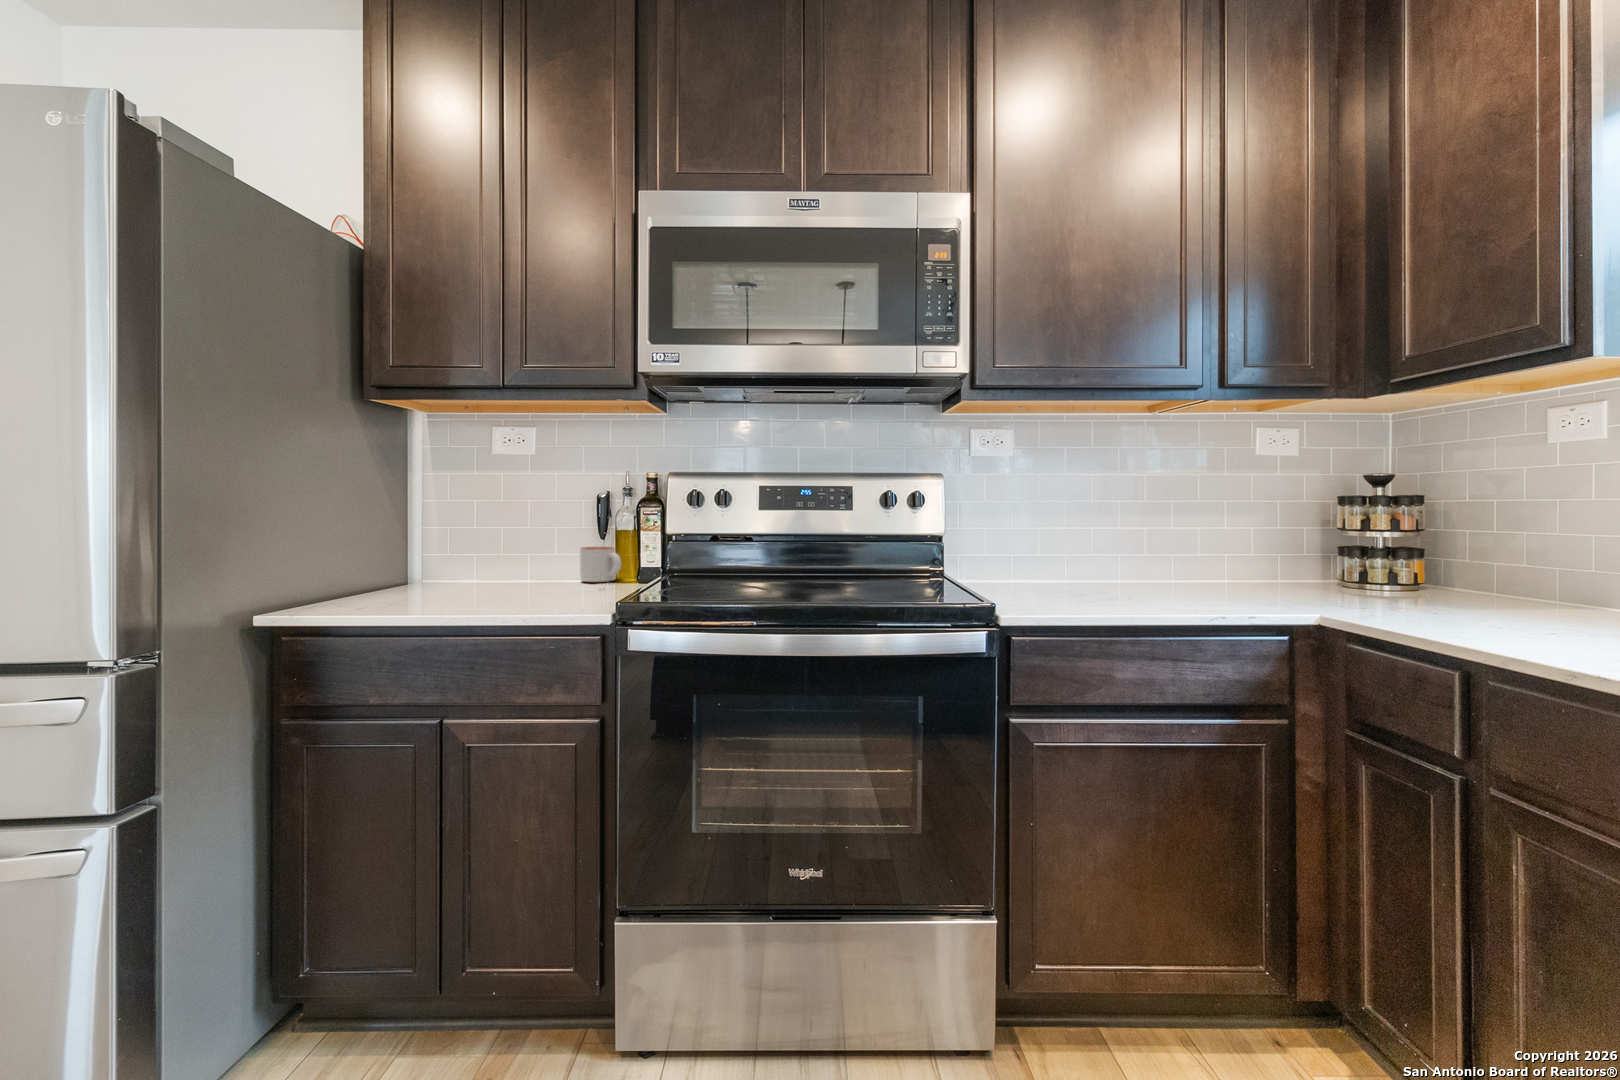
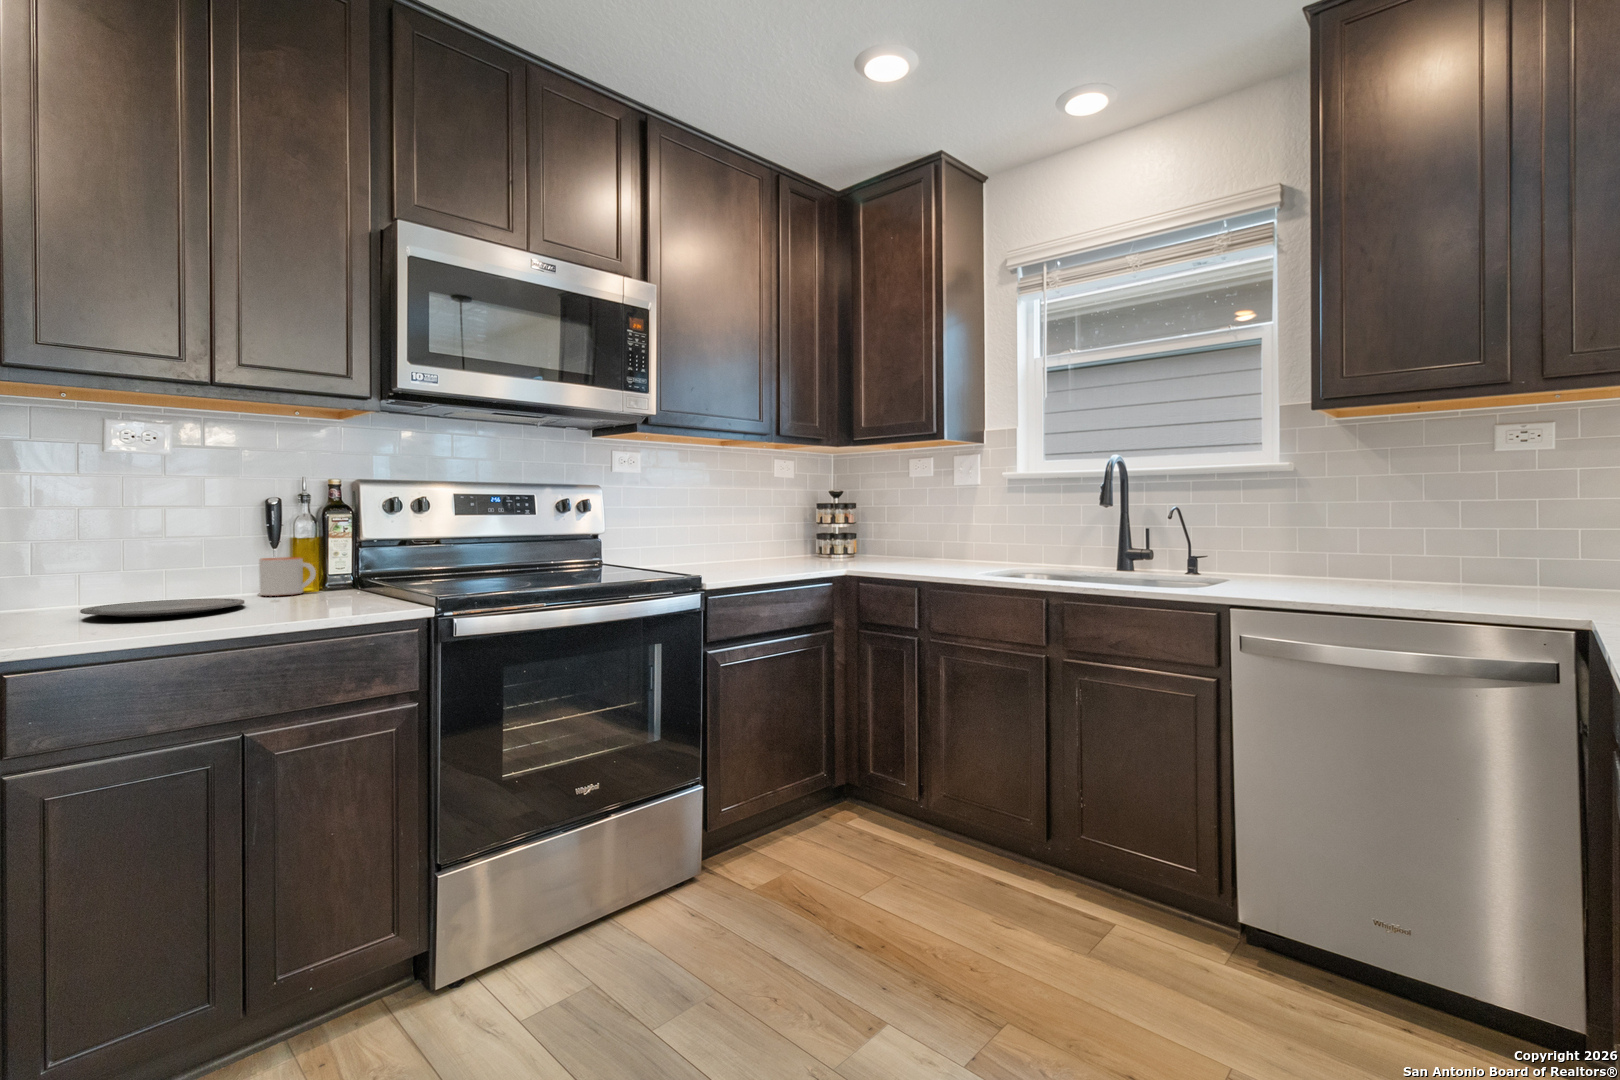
plate: none [418,579,539,595] -> present [80,598,244,617]

